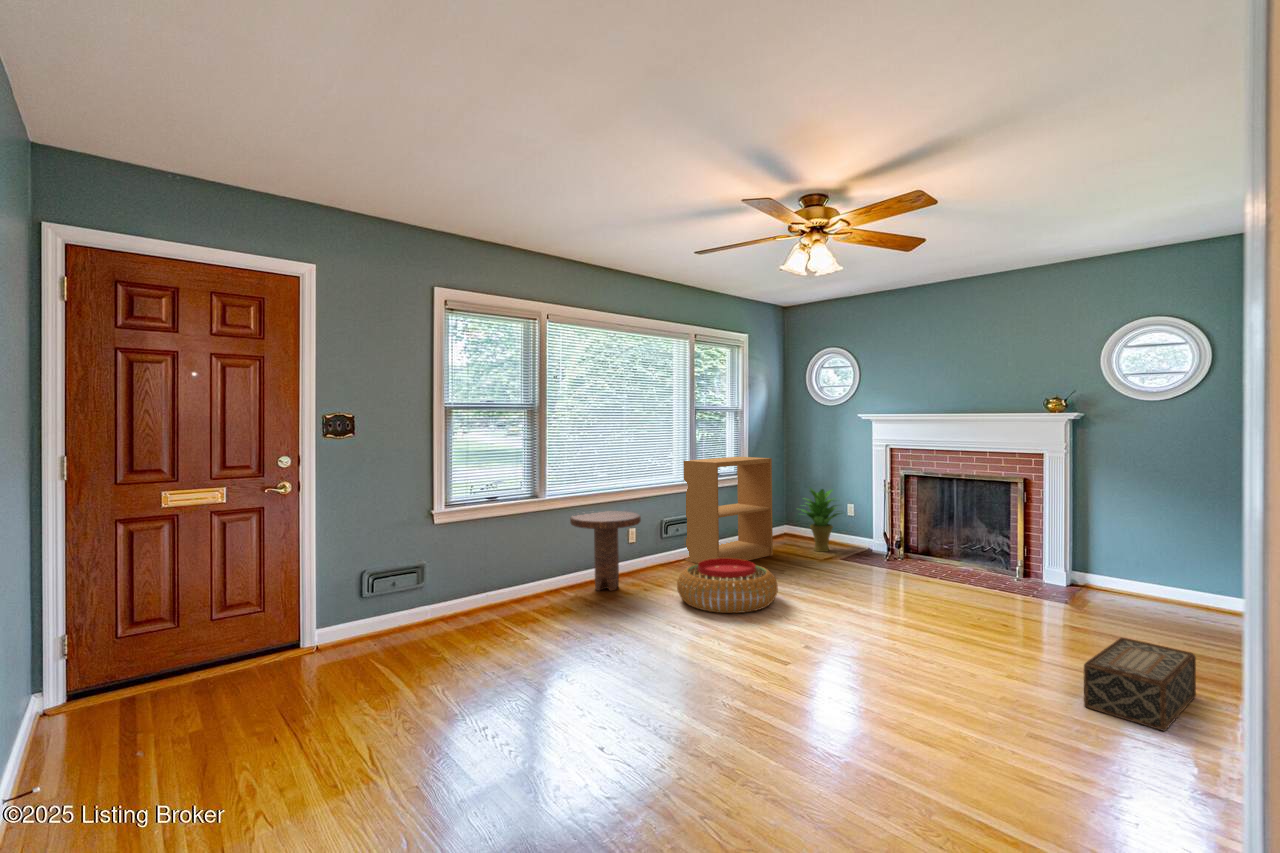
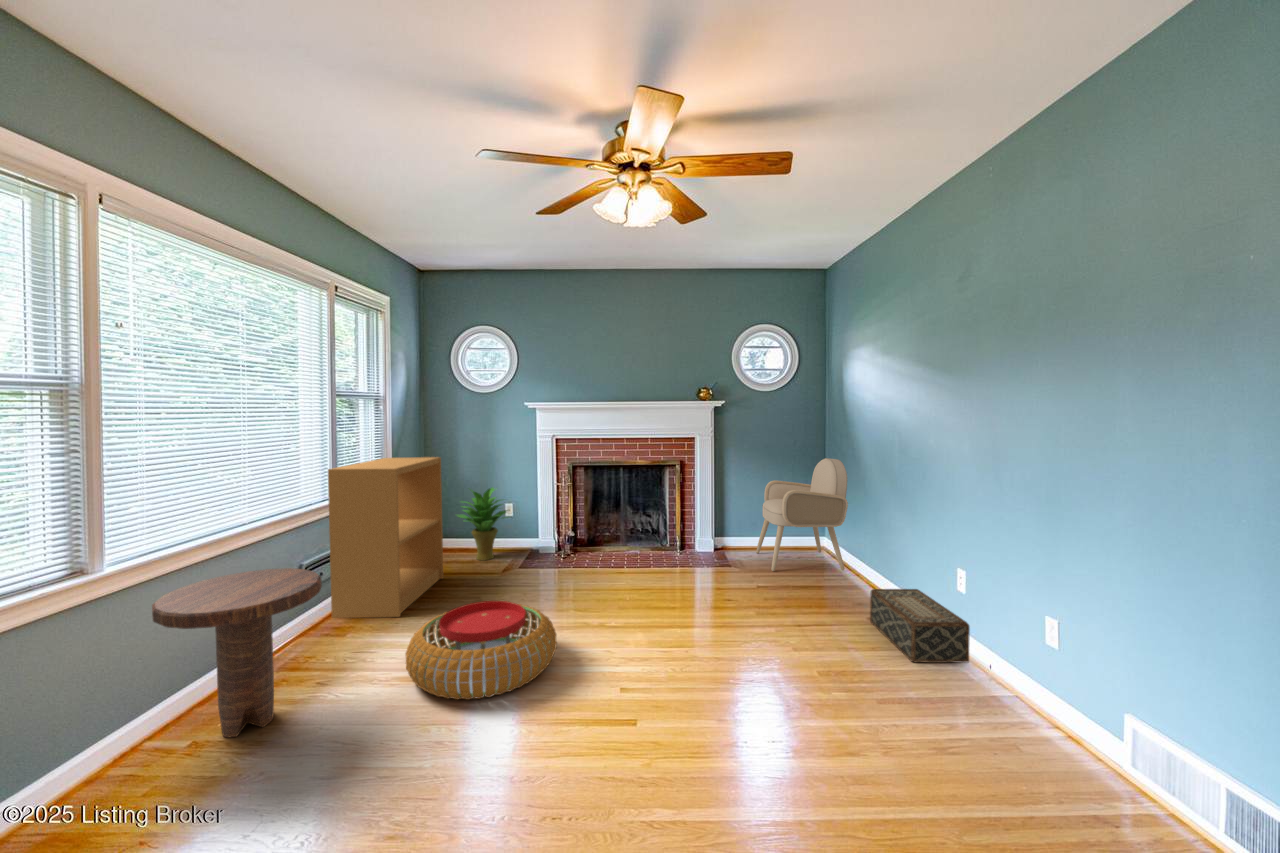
armchair: none [1101,486,1246,643] -> present [756,458,848,571]

